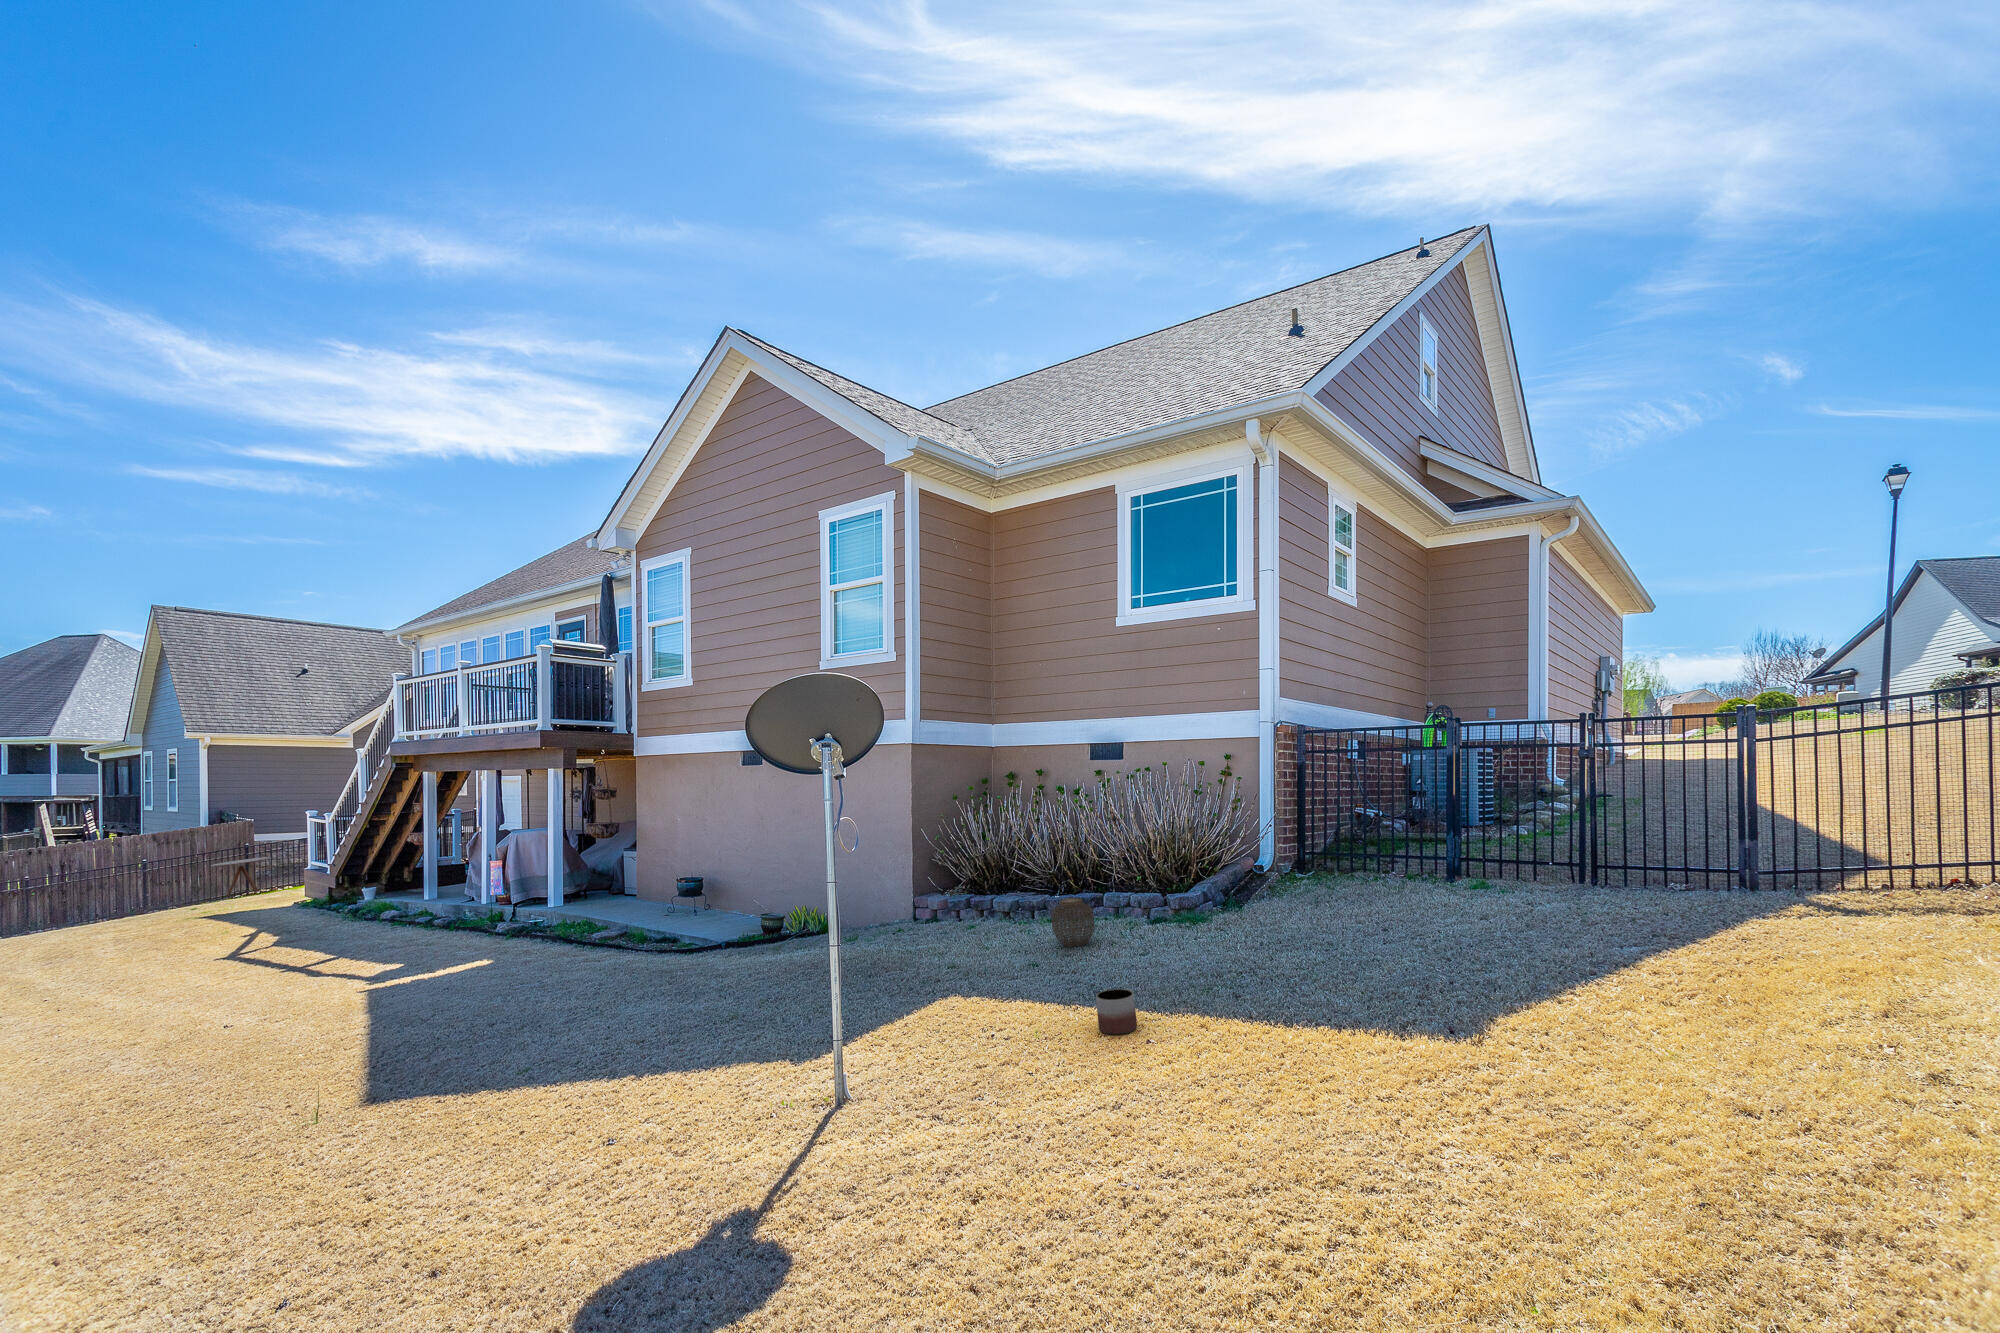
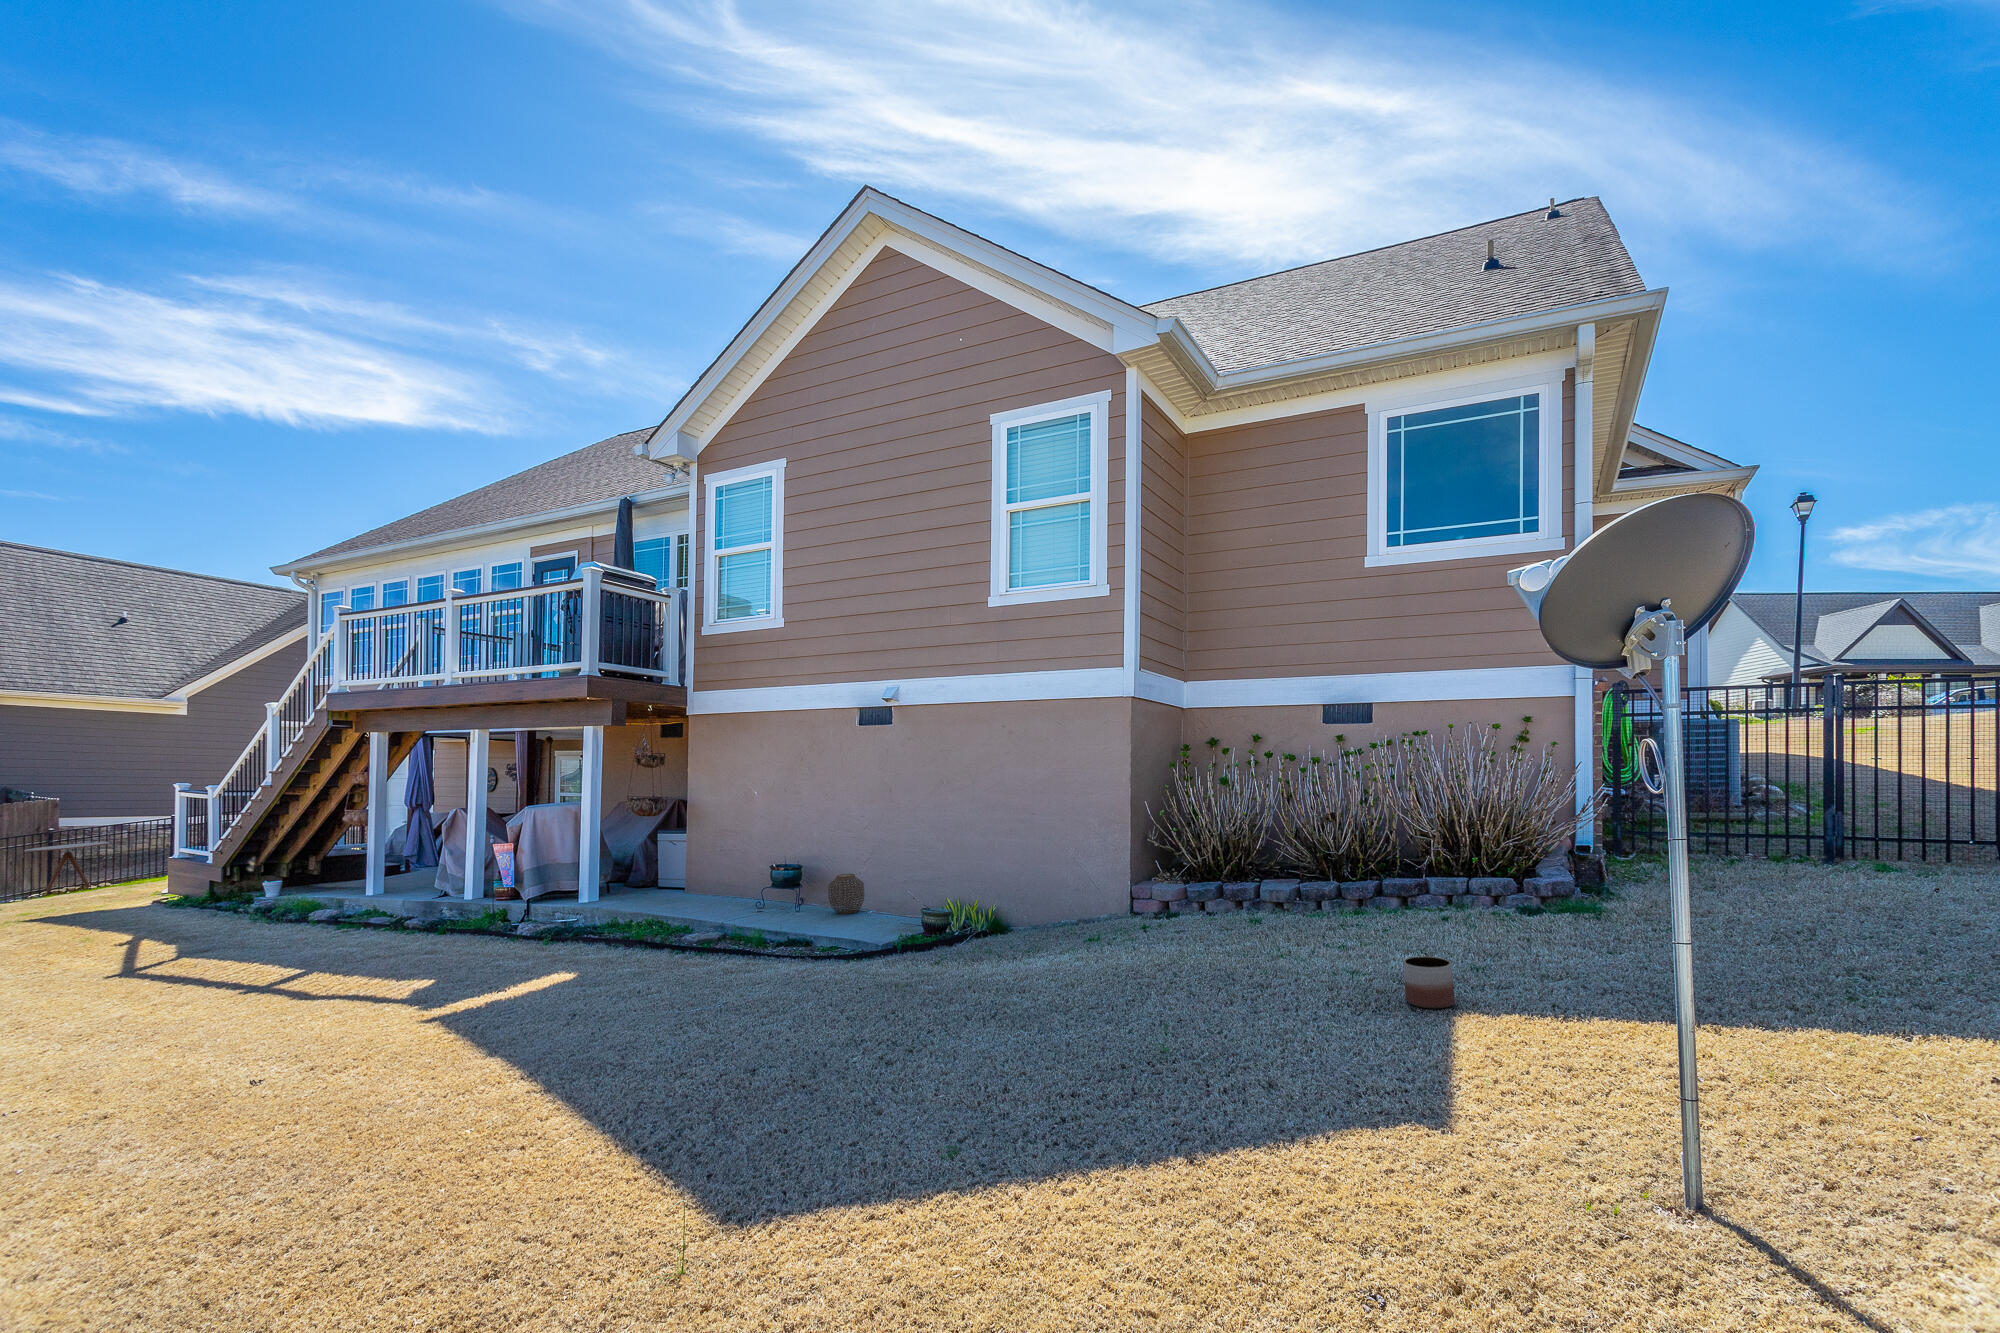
woven basket: present [1051,898,1094,947] -> present [828,874,864,914]
planter: present [1096,989,1137,1035] -> present [1403,957,1455,1009]

